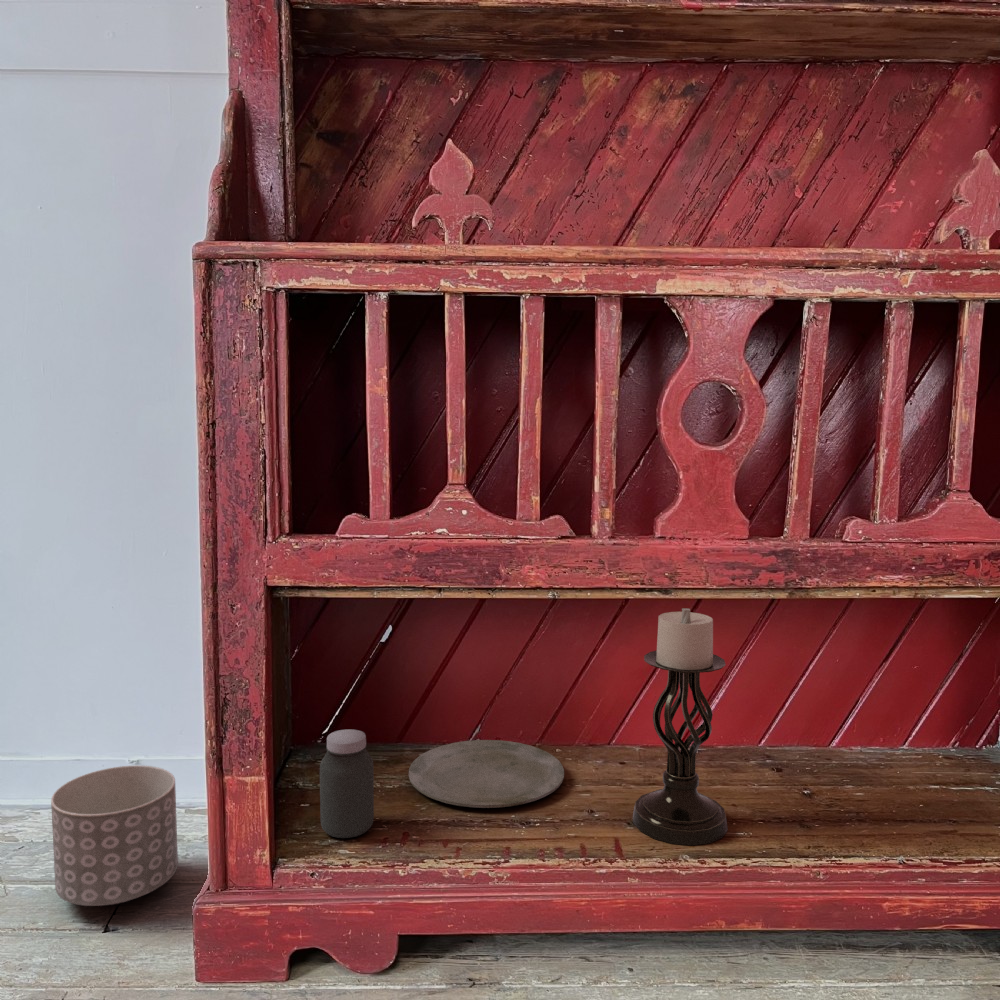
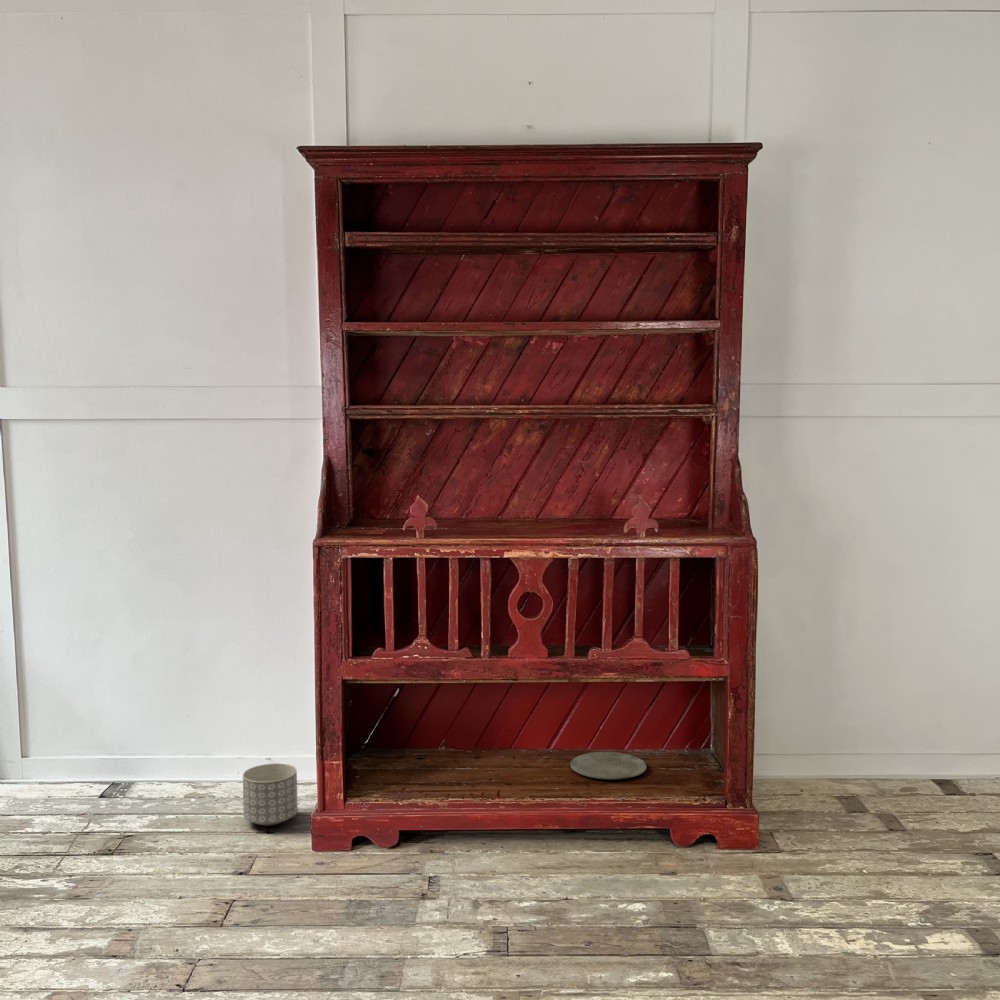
candle holder: present [633,608,728,845] -> none [508,687,551,794]
jar: present [320,729,374,838] -> none [365,743,389,791]
plate: present [409,740,564,808] -> present [570,752,646,779]

